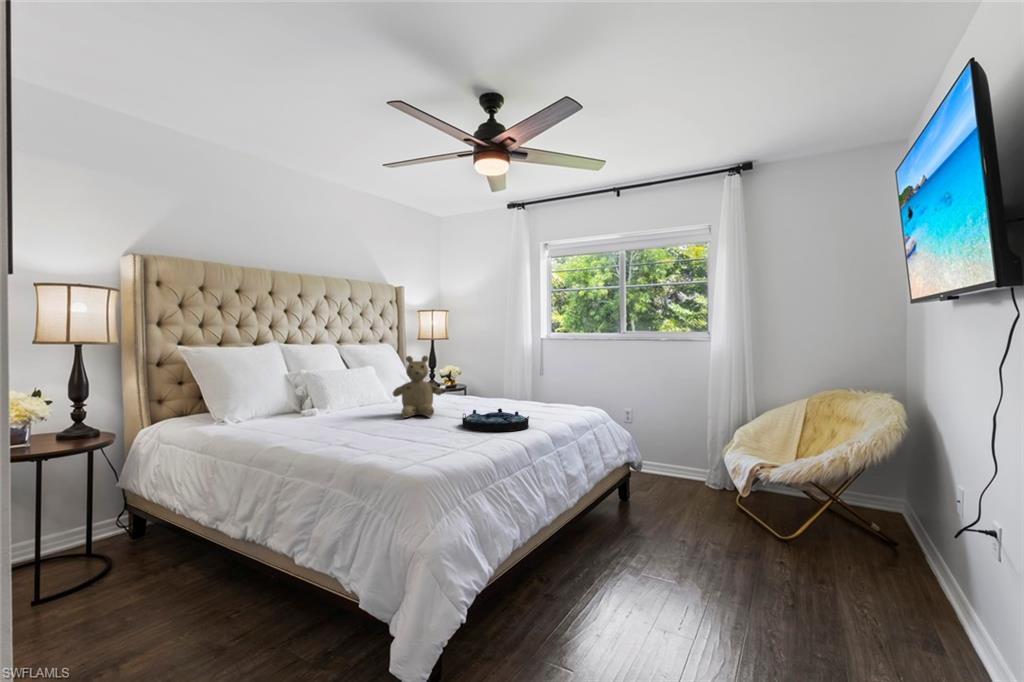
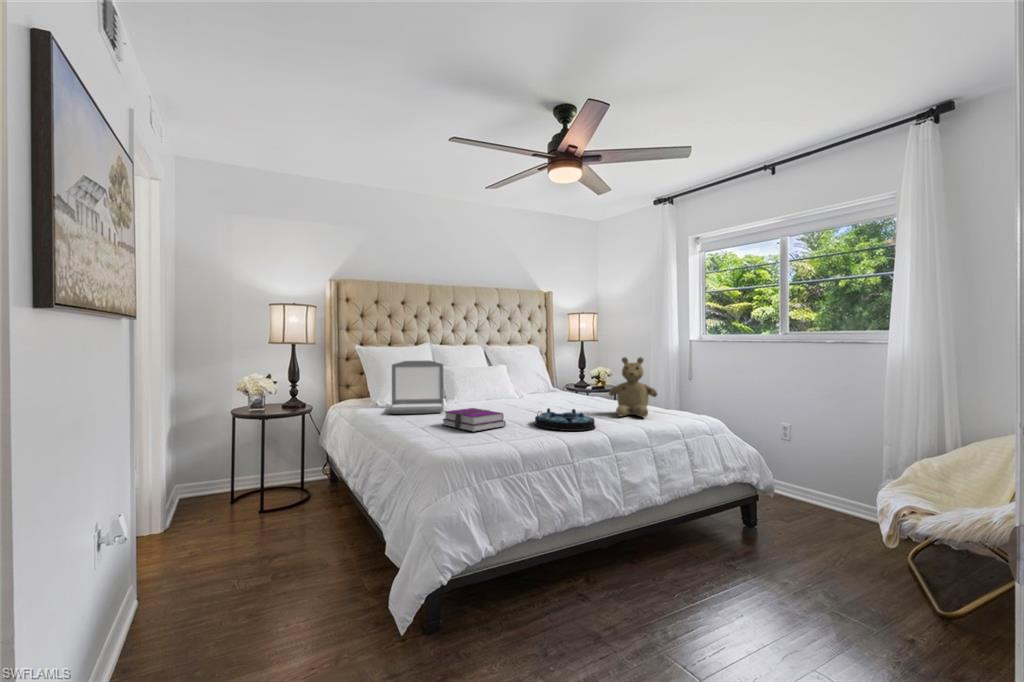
teddy bear: present [393,356,442,418] -> present [609,357,657,417]
laptop: none [255,363,337,432] -> present [387,361,443,414]
hardback book: none [362,416,438,442] -> present [443,408,506,432]

